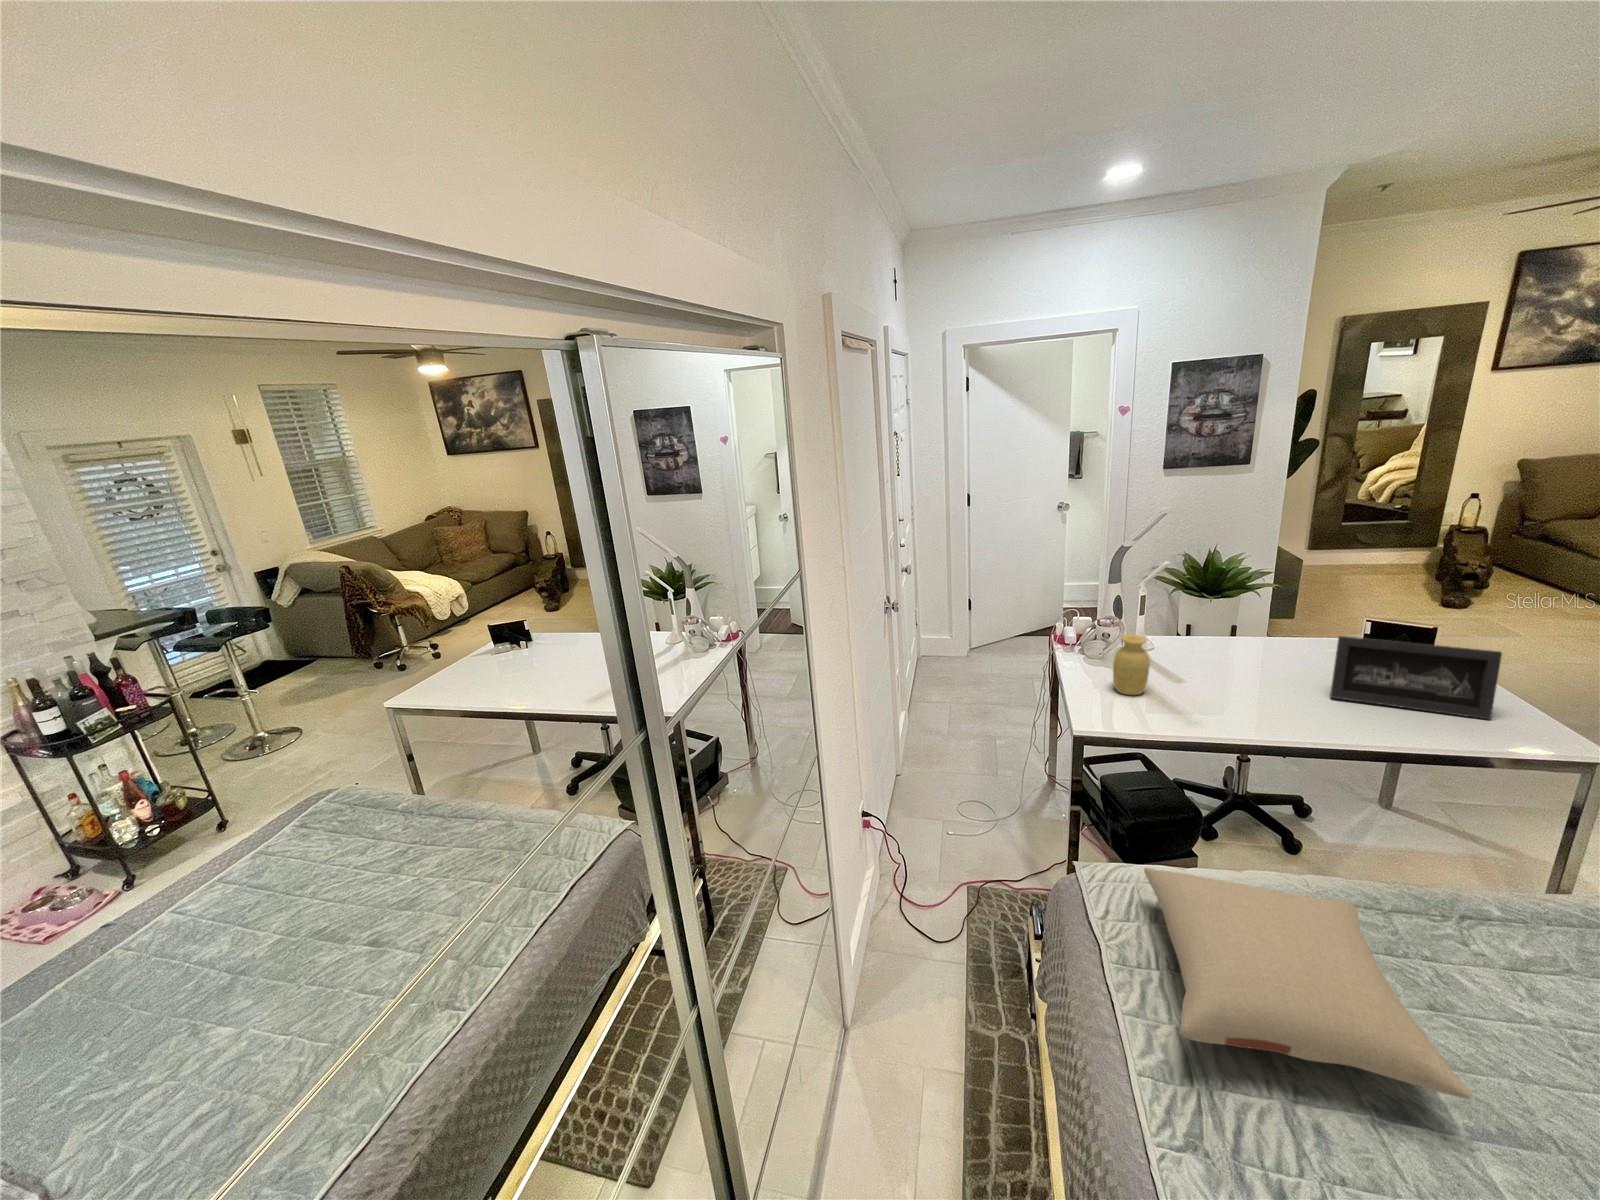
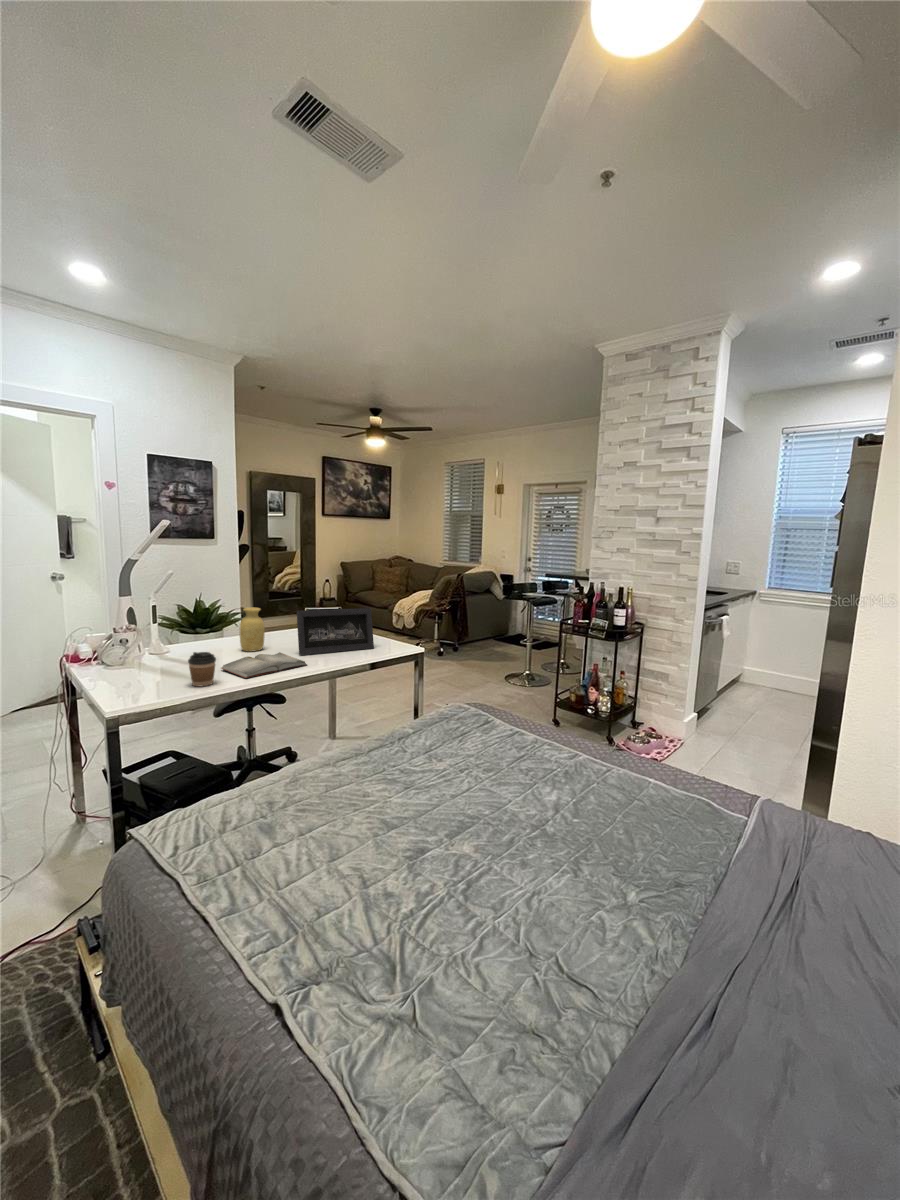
vase: present [1113,634,1150,695] -> present [240,607,265,652]
coffee cup: none [1164,680,1197,721] -> present [188,652,216,687]
hardback book: none [1205,687,1336,725] -> present [221,652,307,678]
pillow: present [1144,868,1471,1099] -> none [205,744,444,886]

